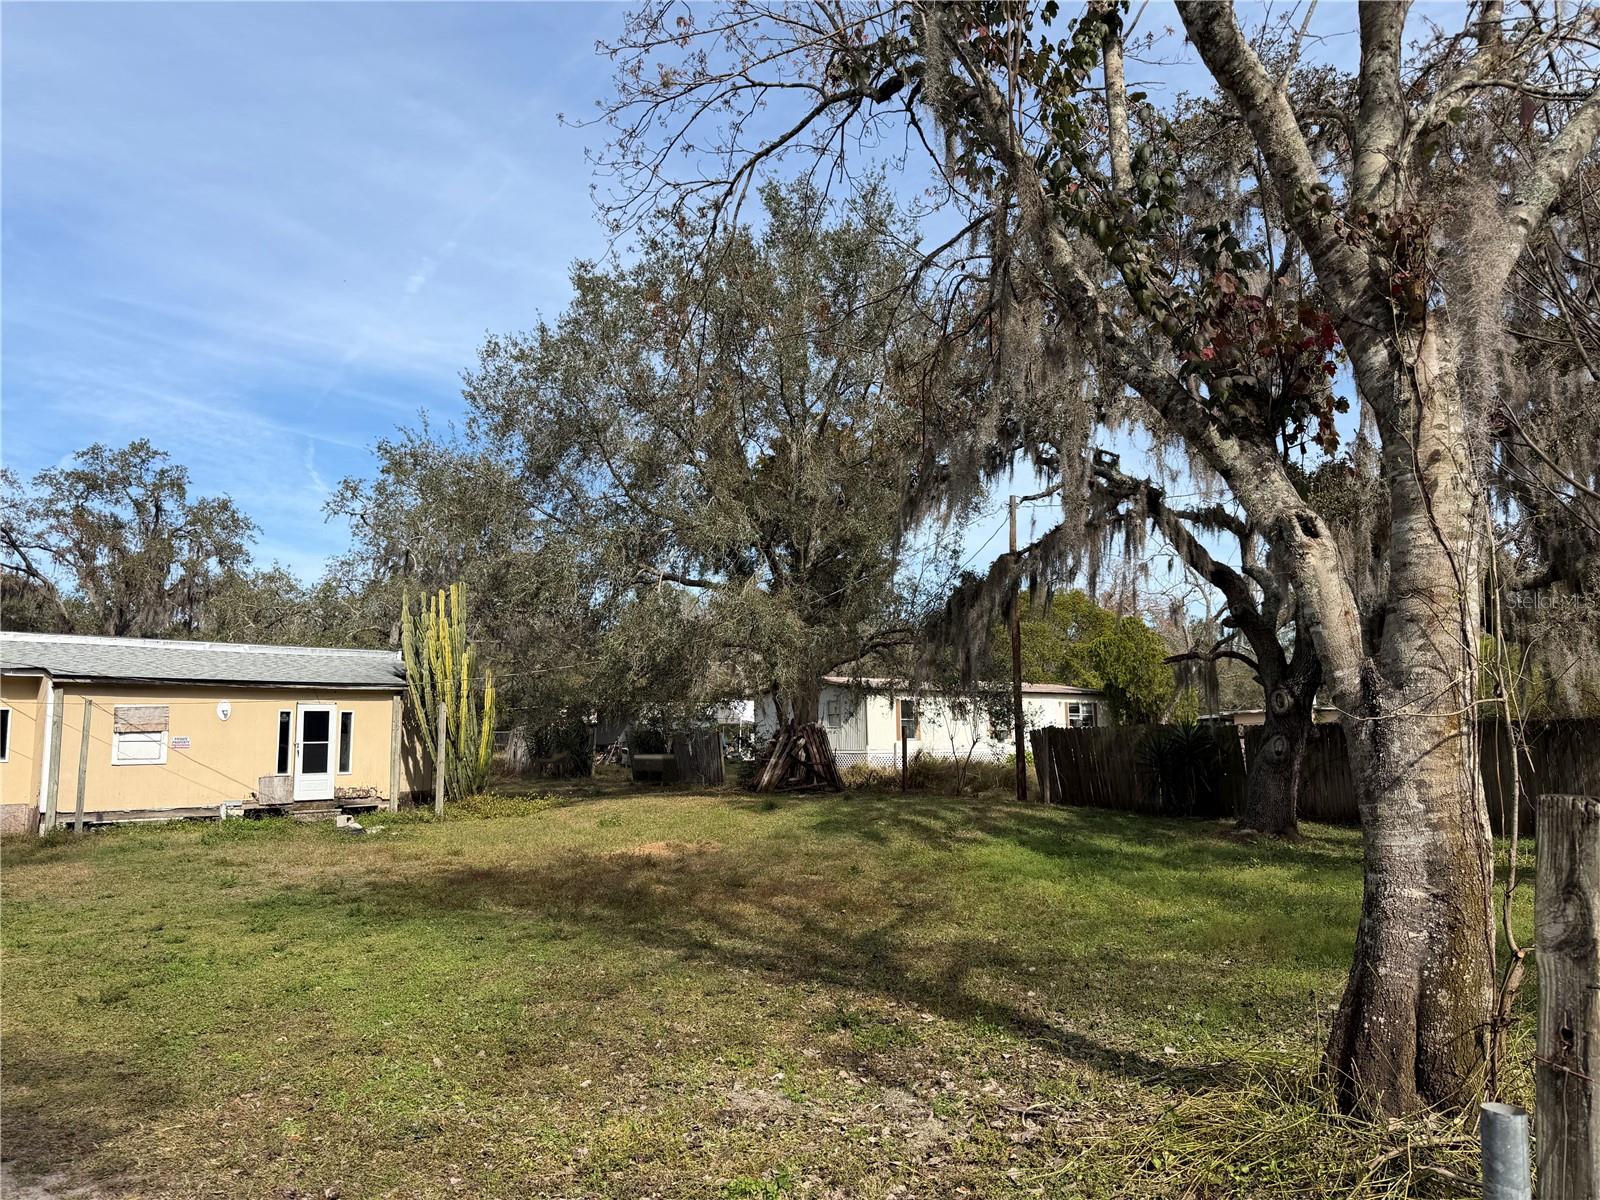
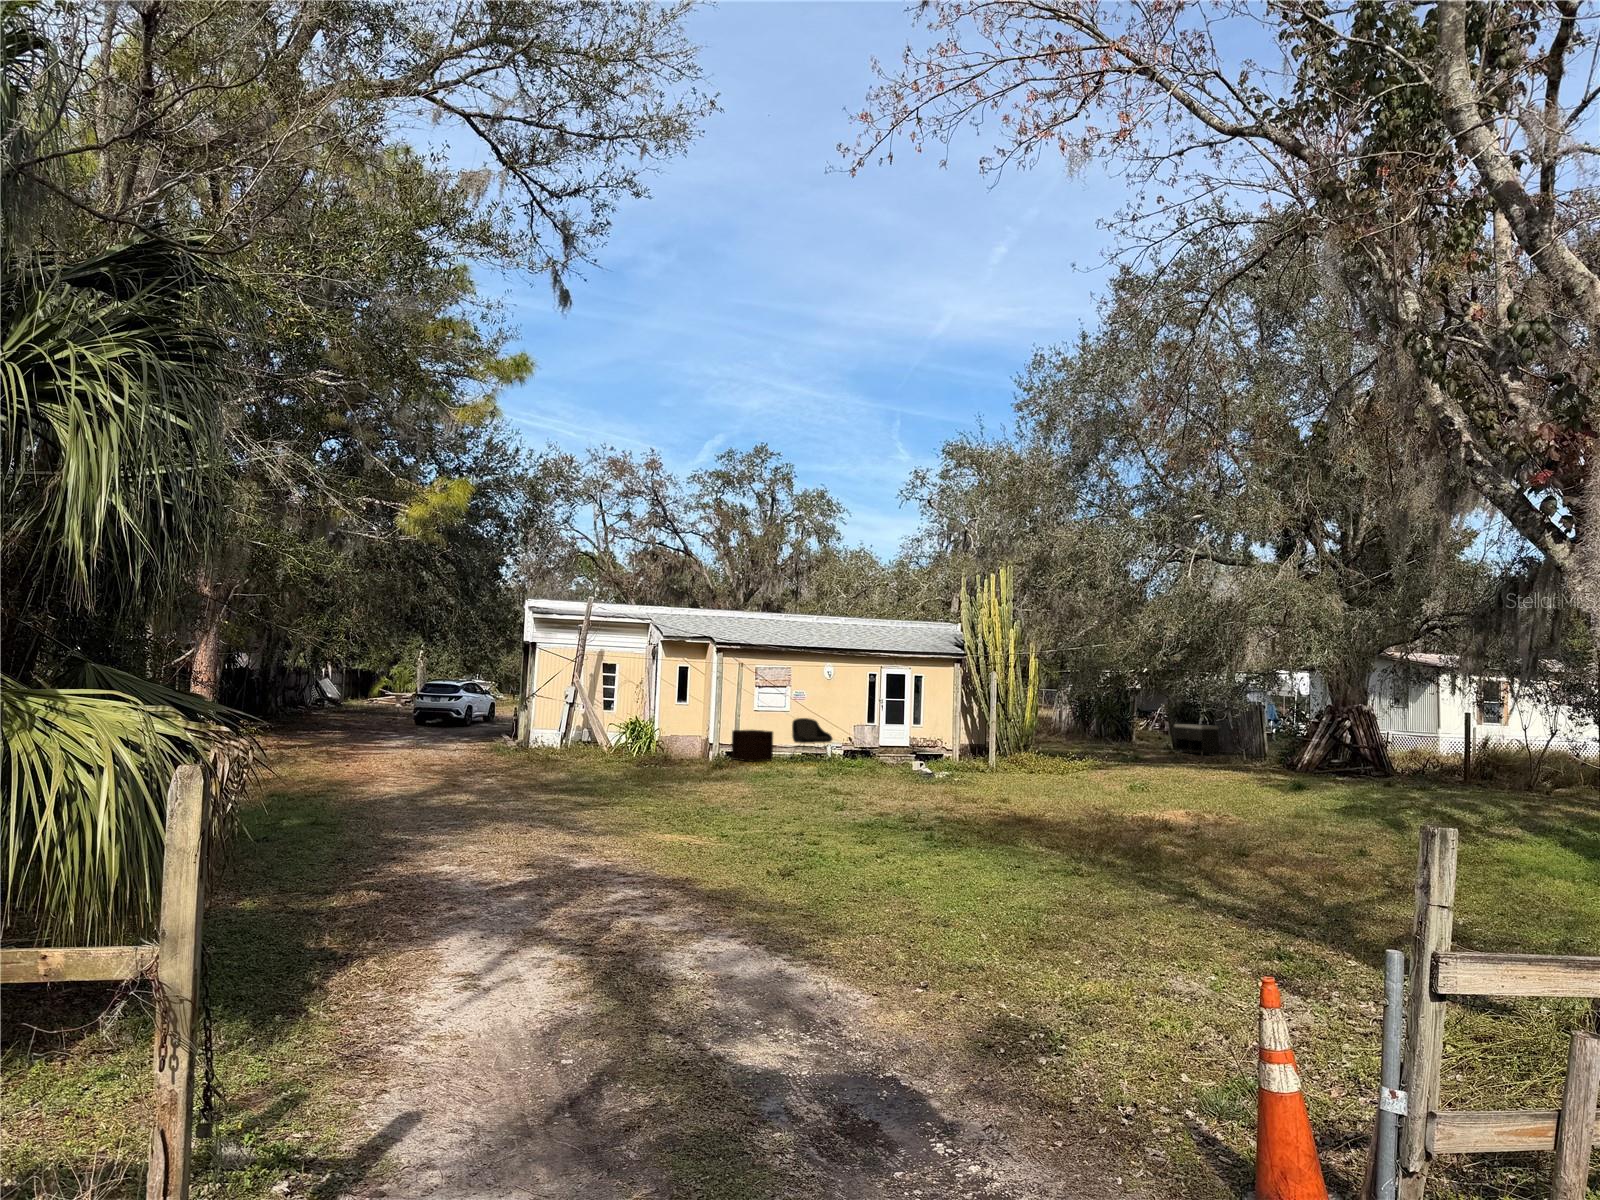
lounge chair: present [536,750,570,777] -> present [792,718,832,760]
wooden crate: none [73,791,140,834] -> present [731,730,773,762]

